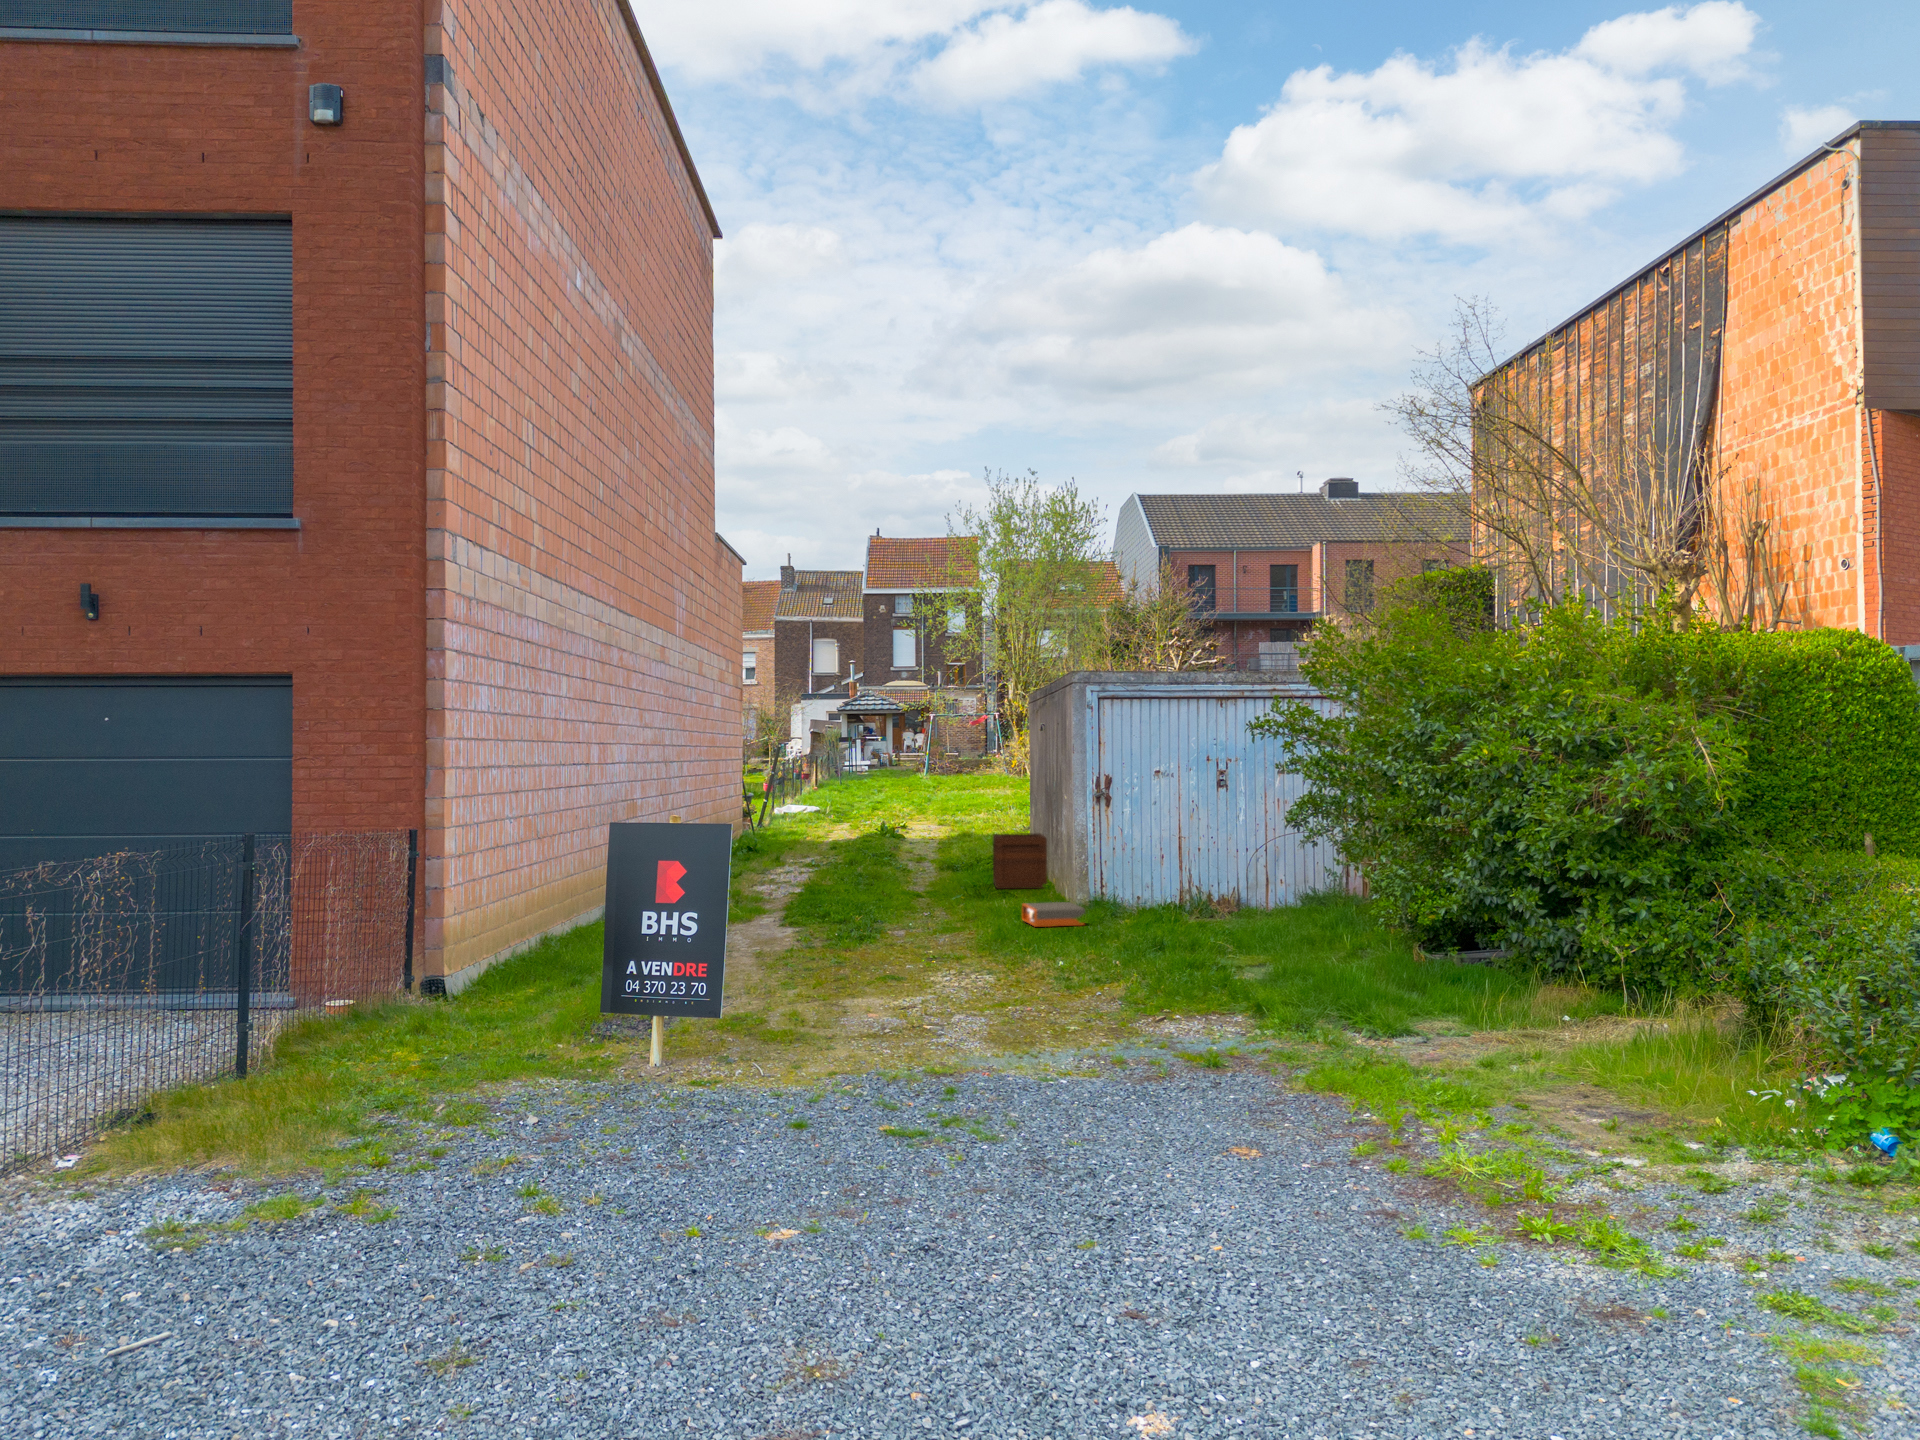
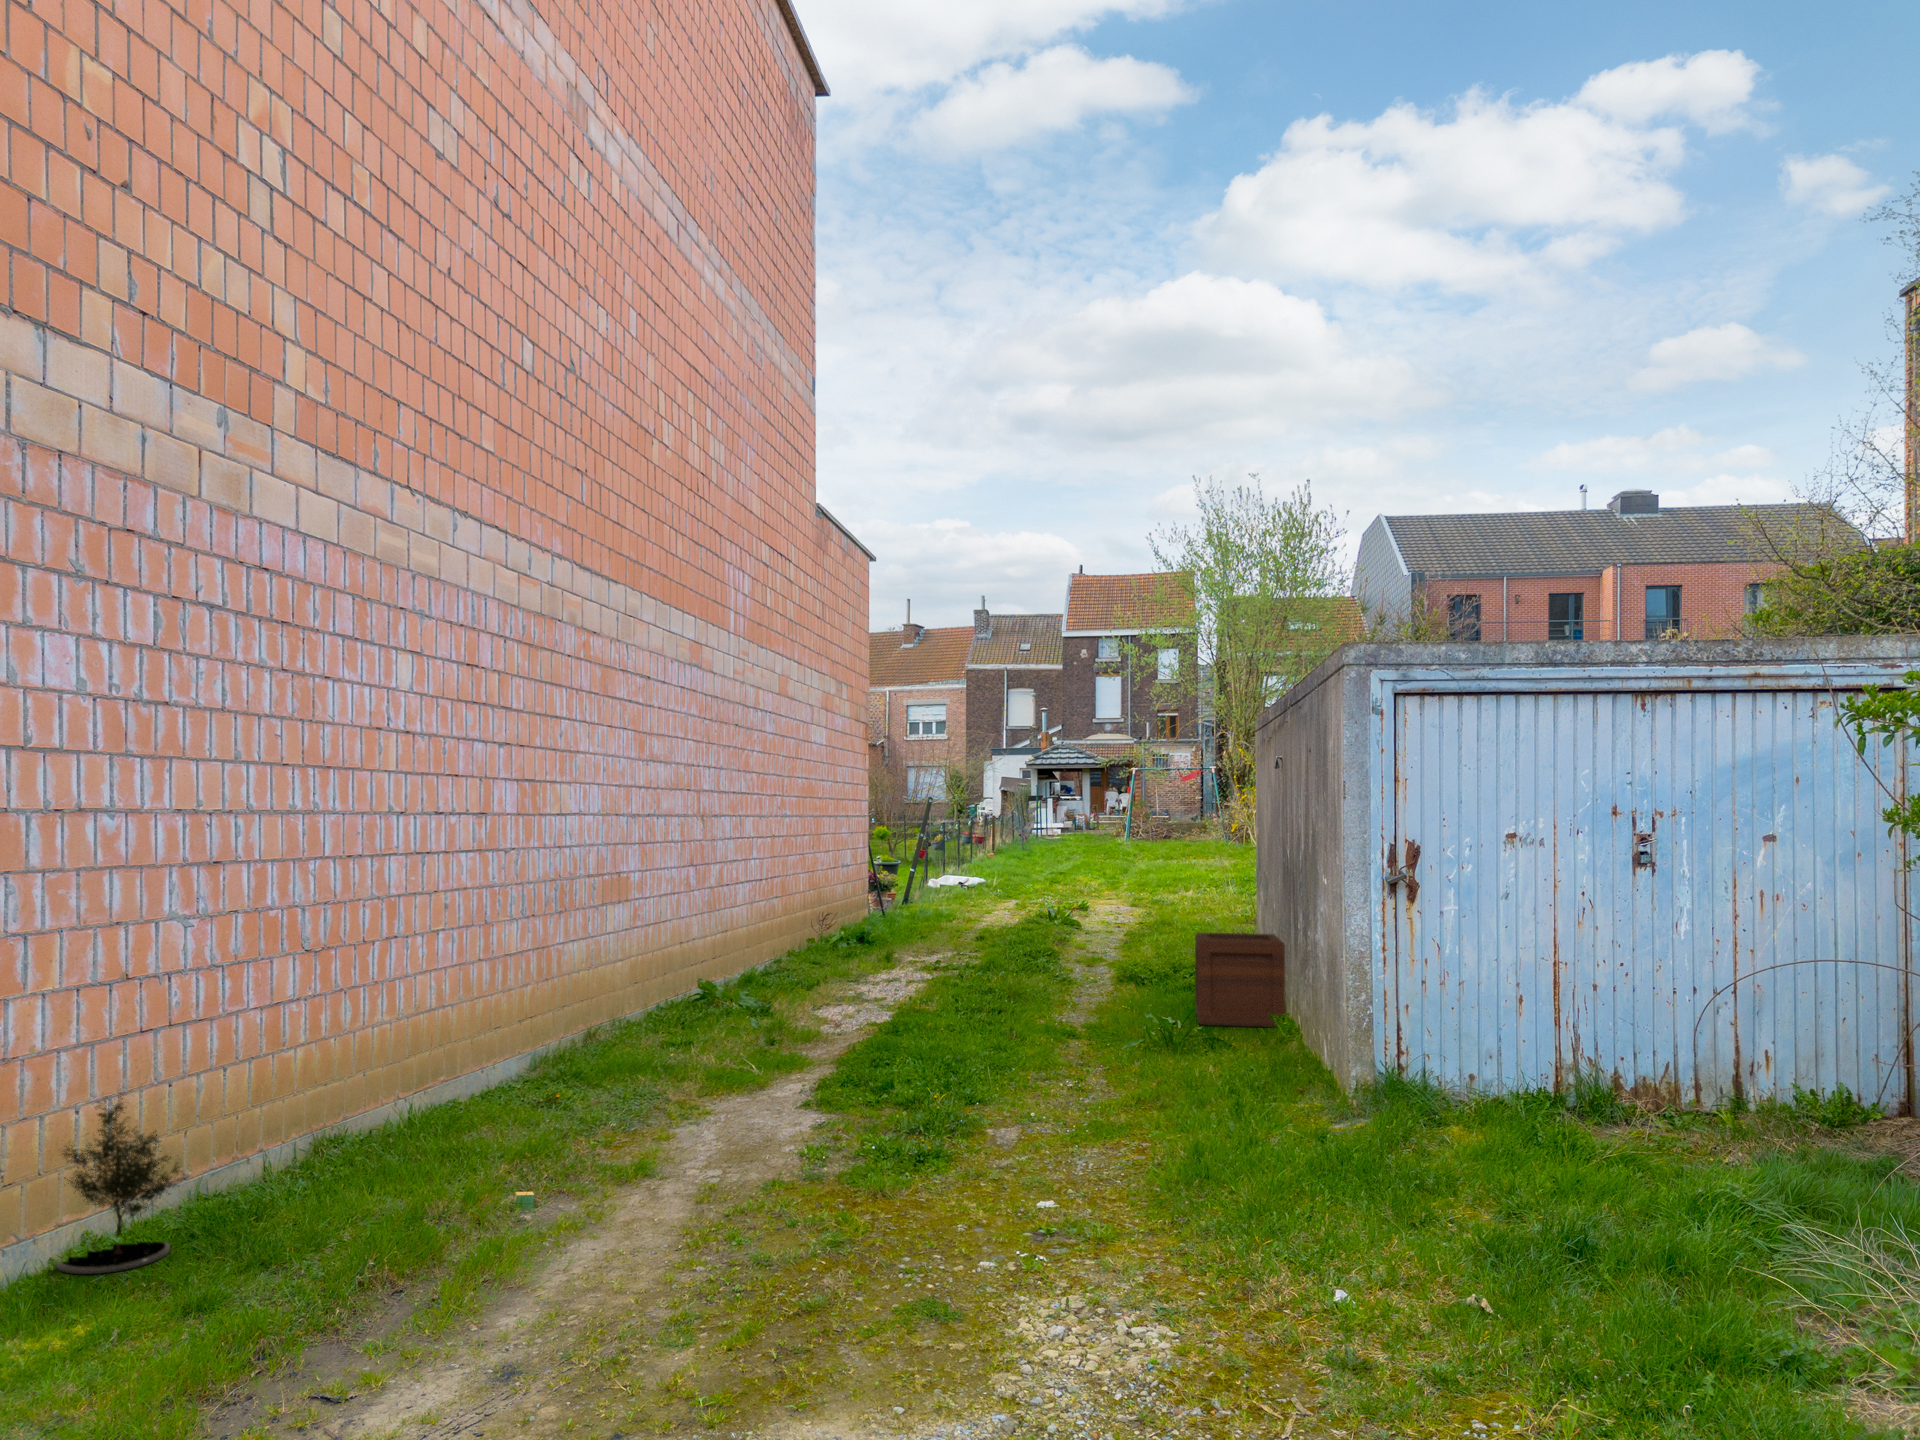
storage box: present [1022,902,1085,927] -> none [1242,1077,1367,1130]
potted tree: none [481,904,539,989] -> present [56,1093,178,1274]

